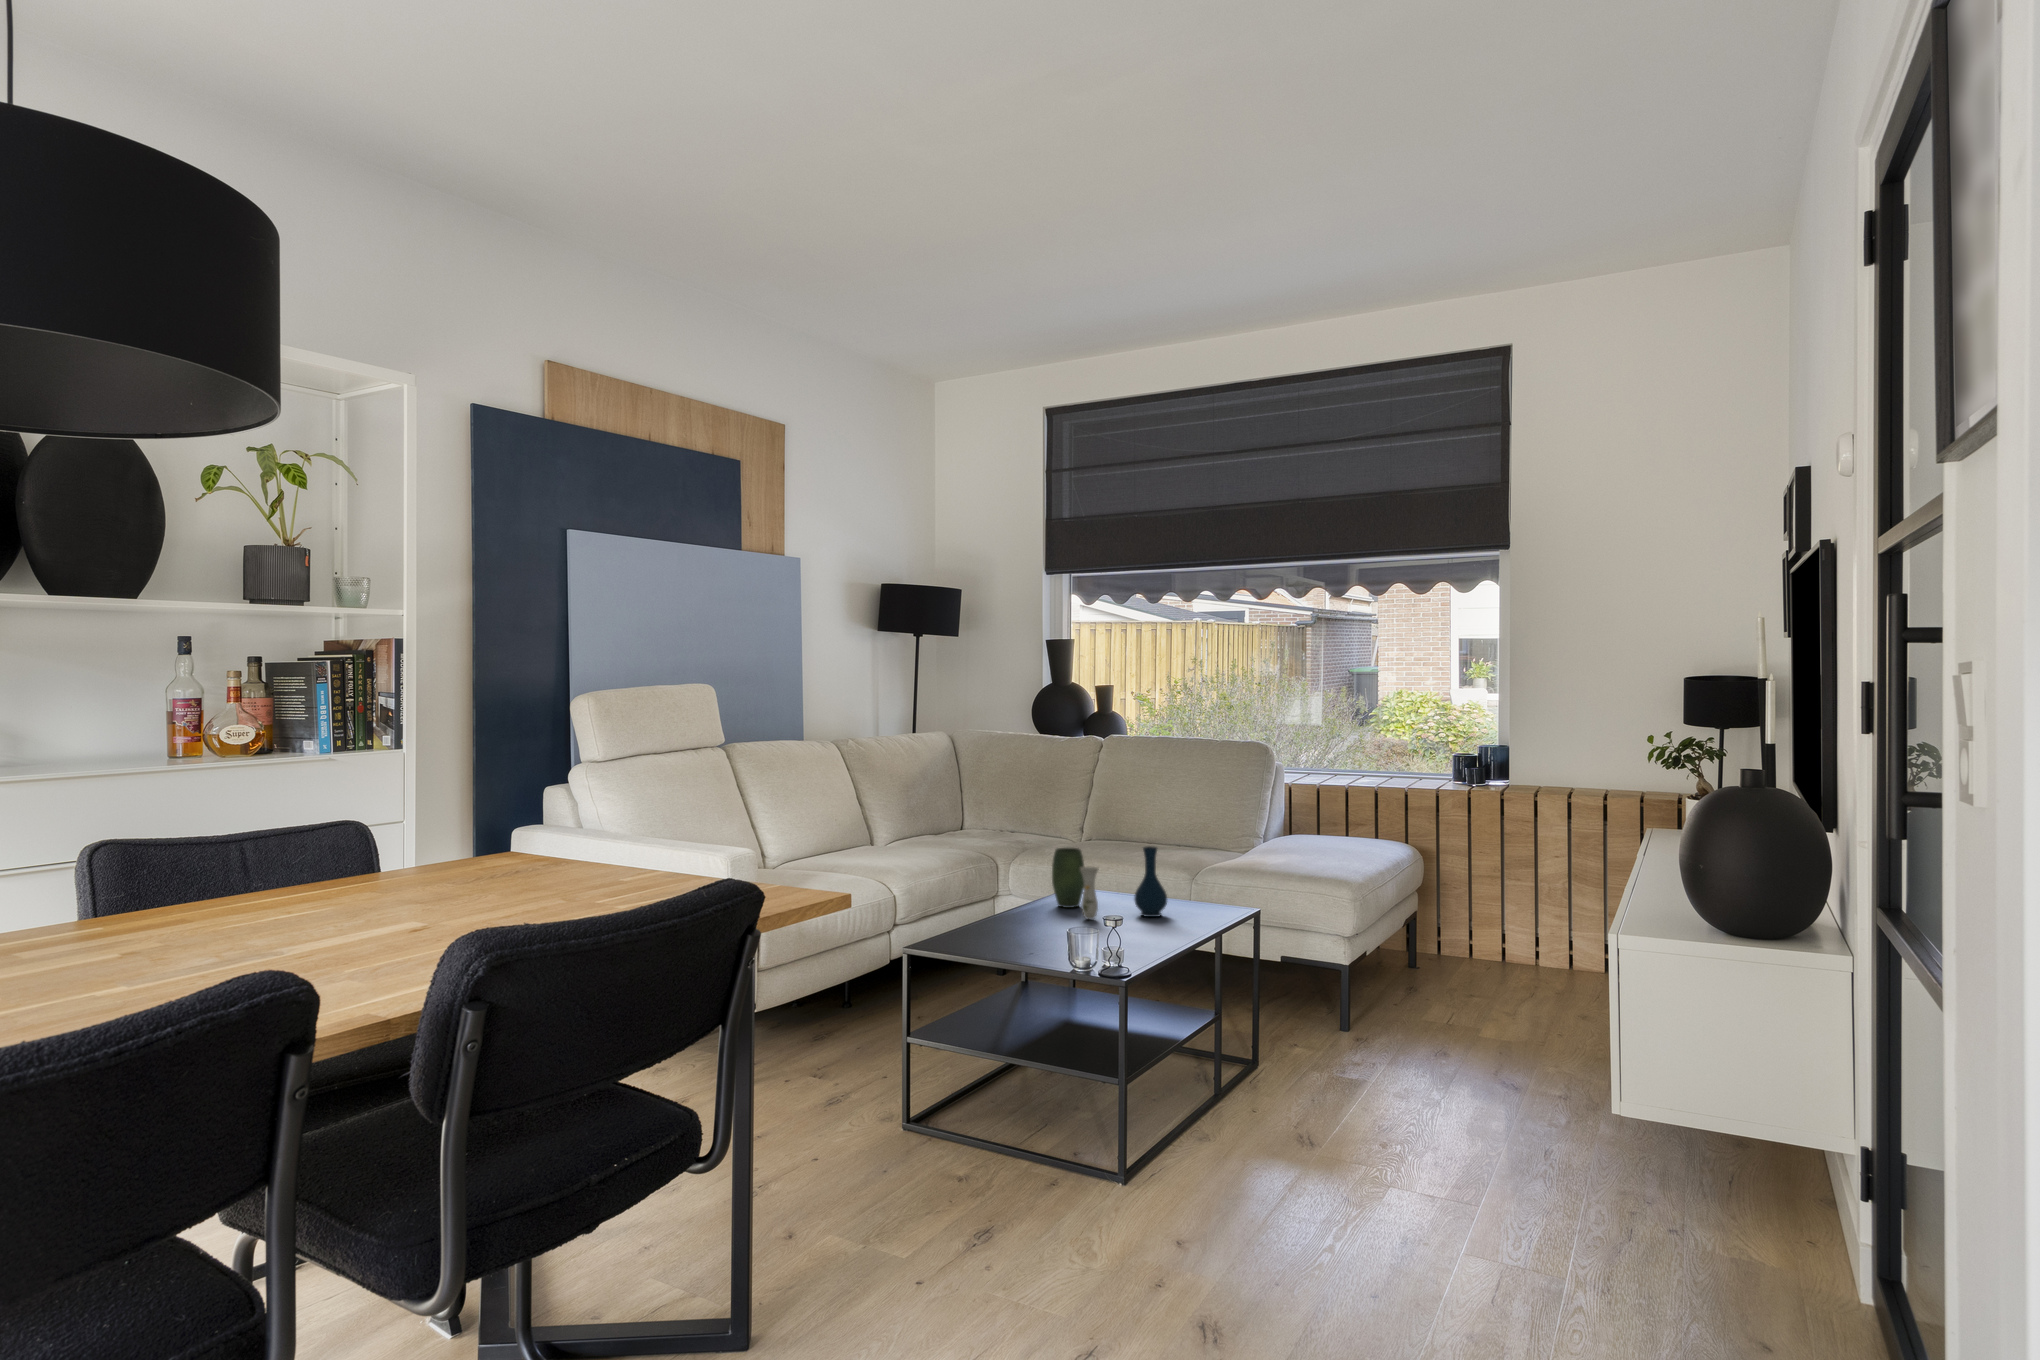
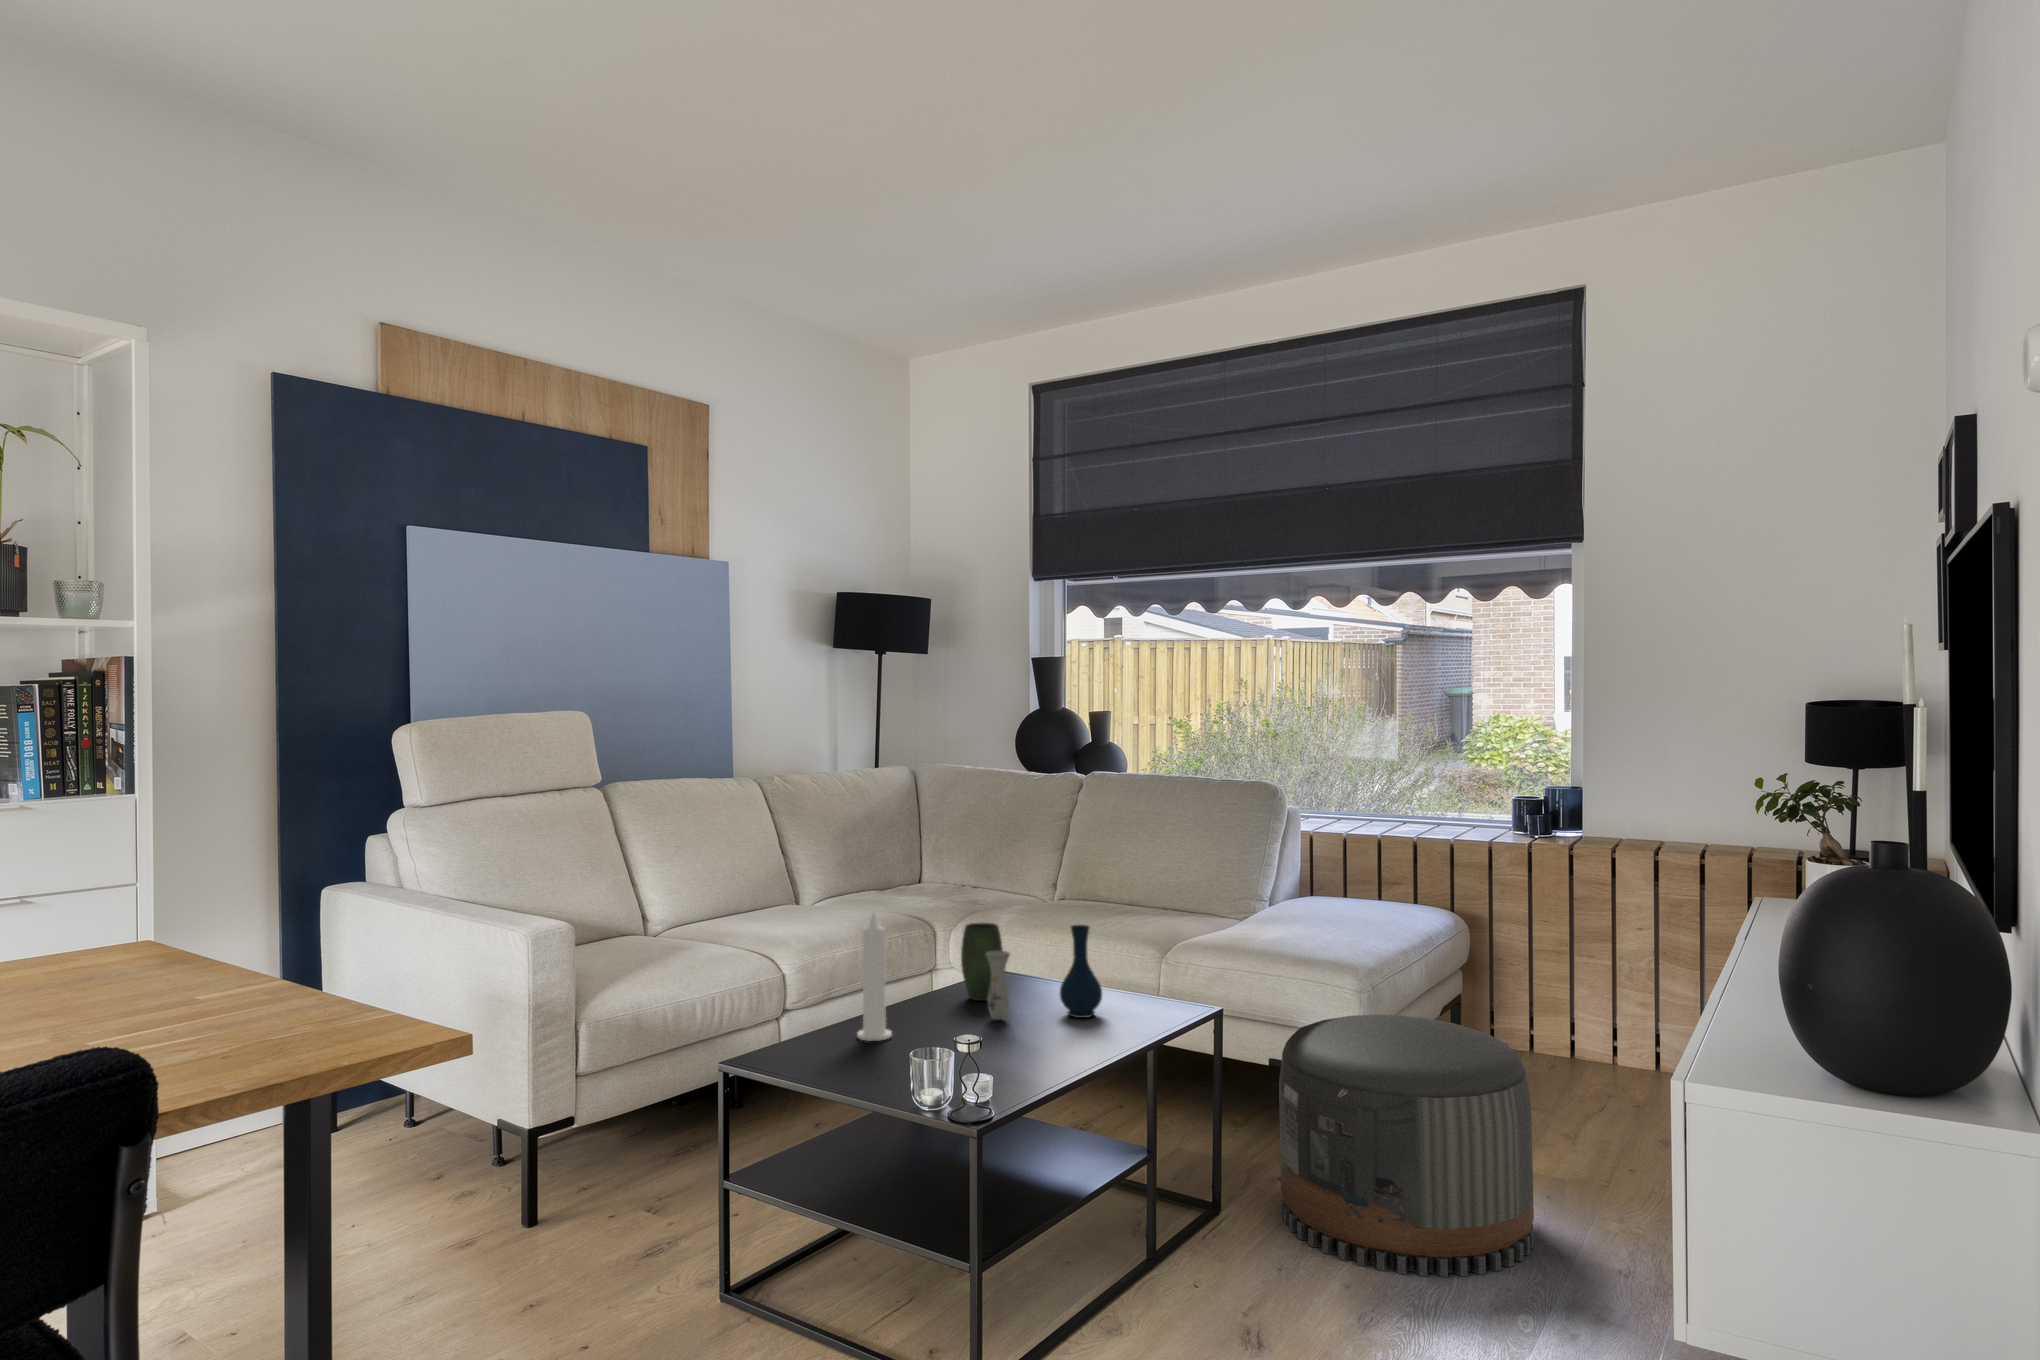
candle: none [989,836,1015,933] -> present [857,913,892,1041]
pouf: none [1299,915,1491,1099] -> present [1279,1015,1534,1277]

